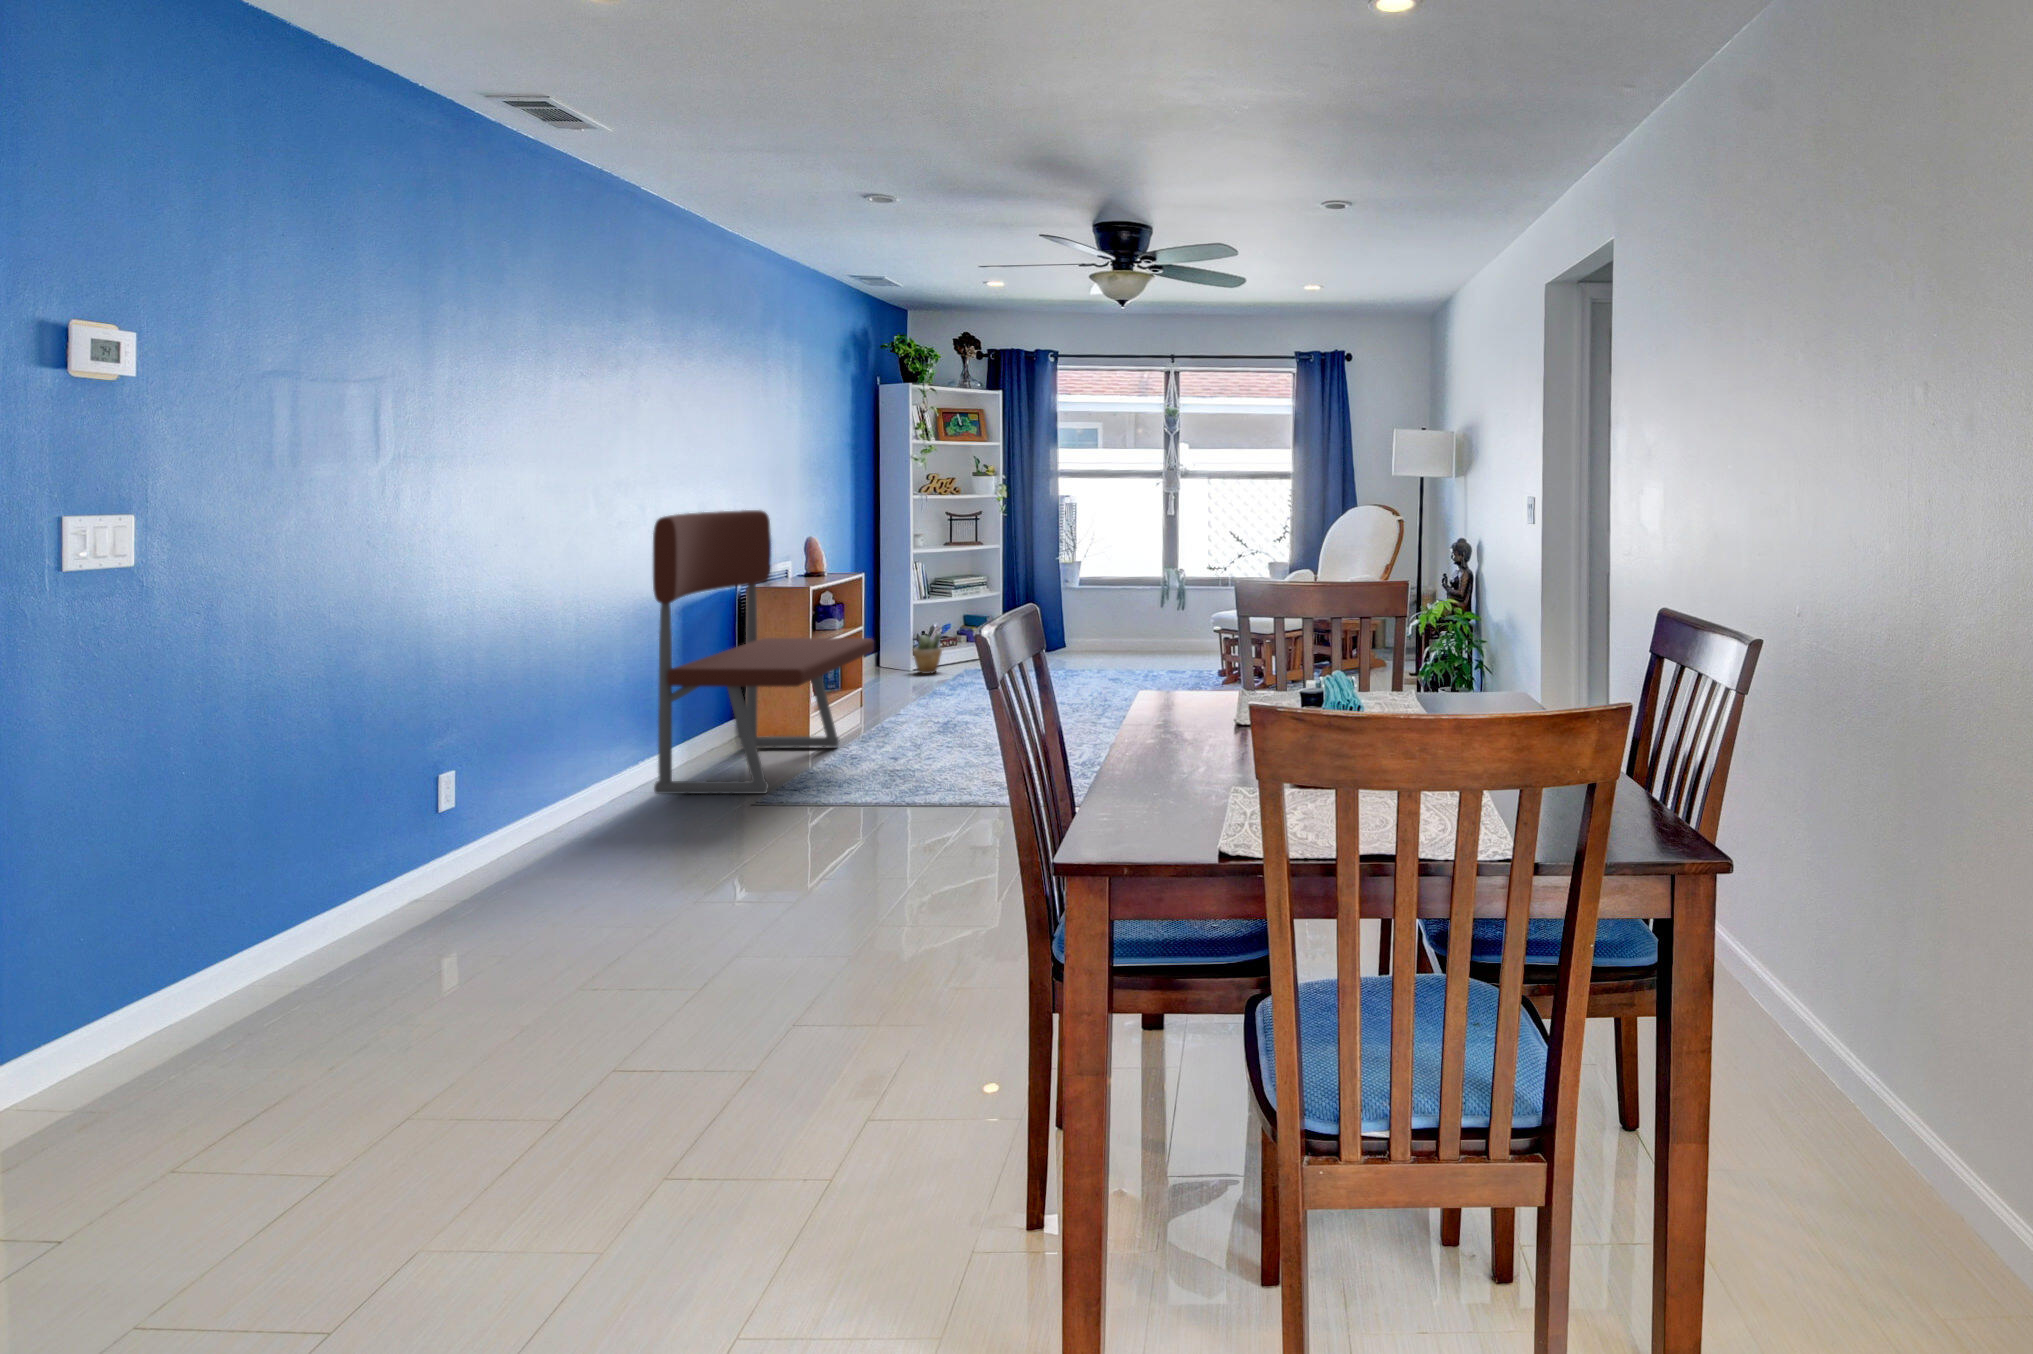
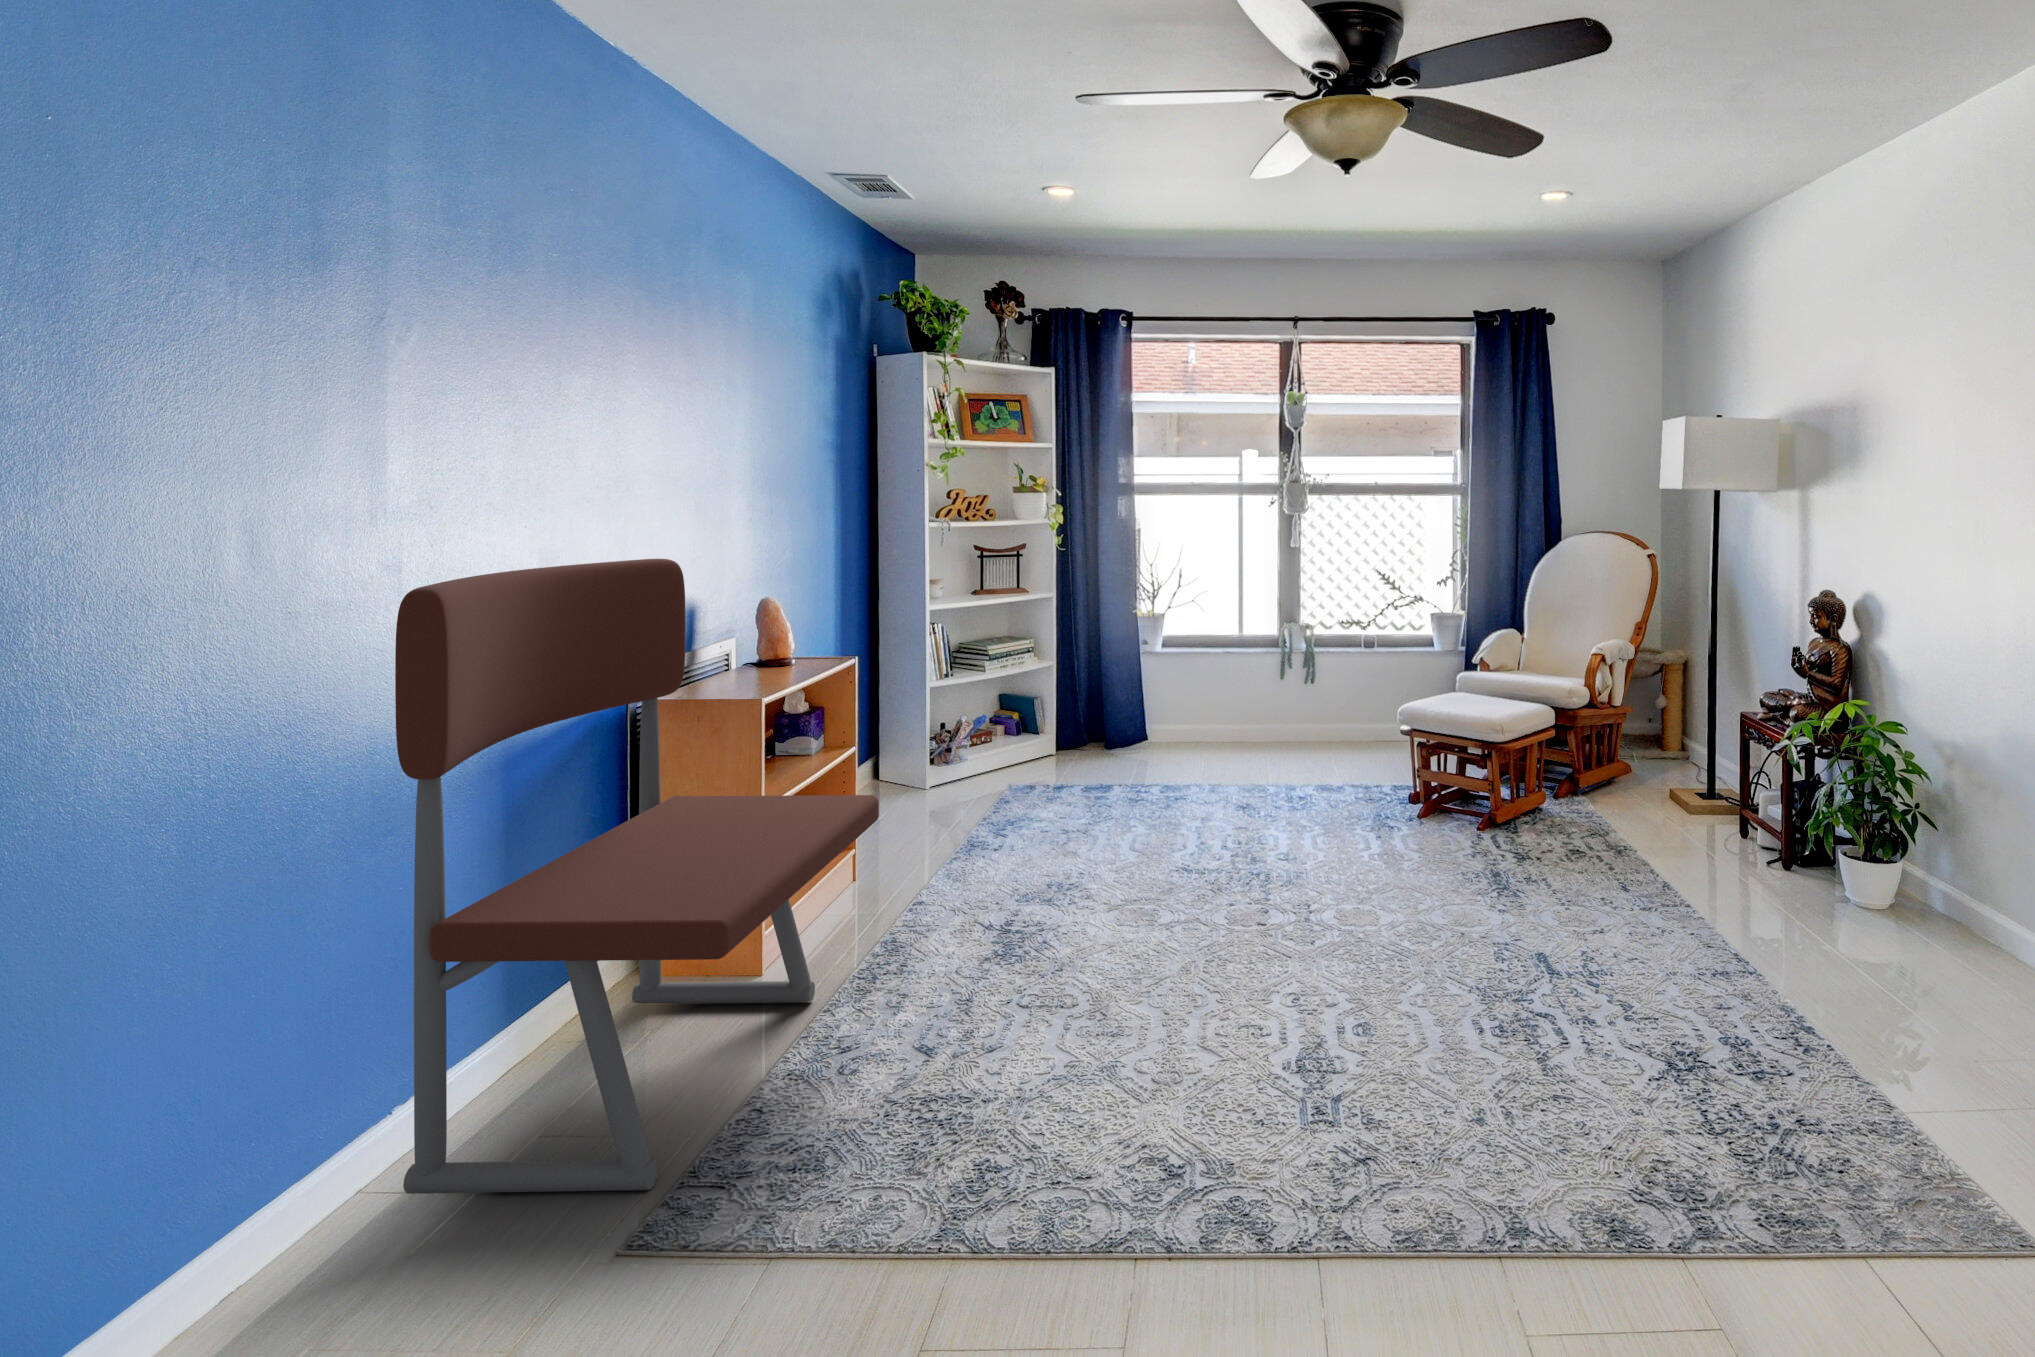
potted plant: present [913,633,942,674] -> none [929,730,974,794]

